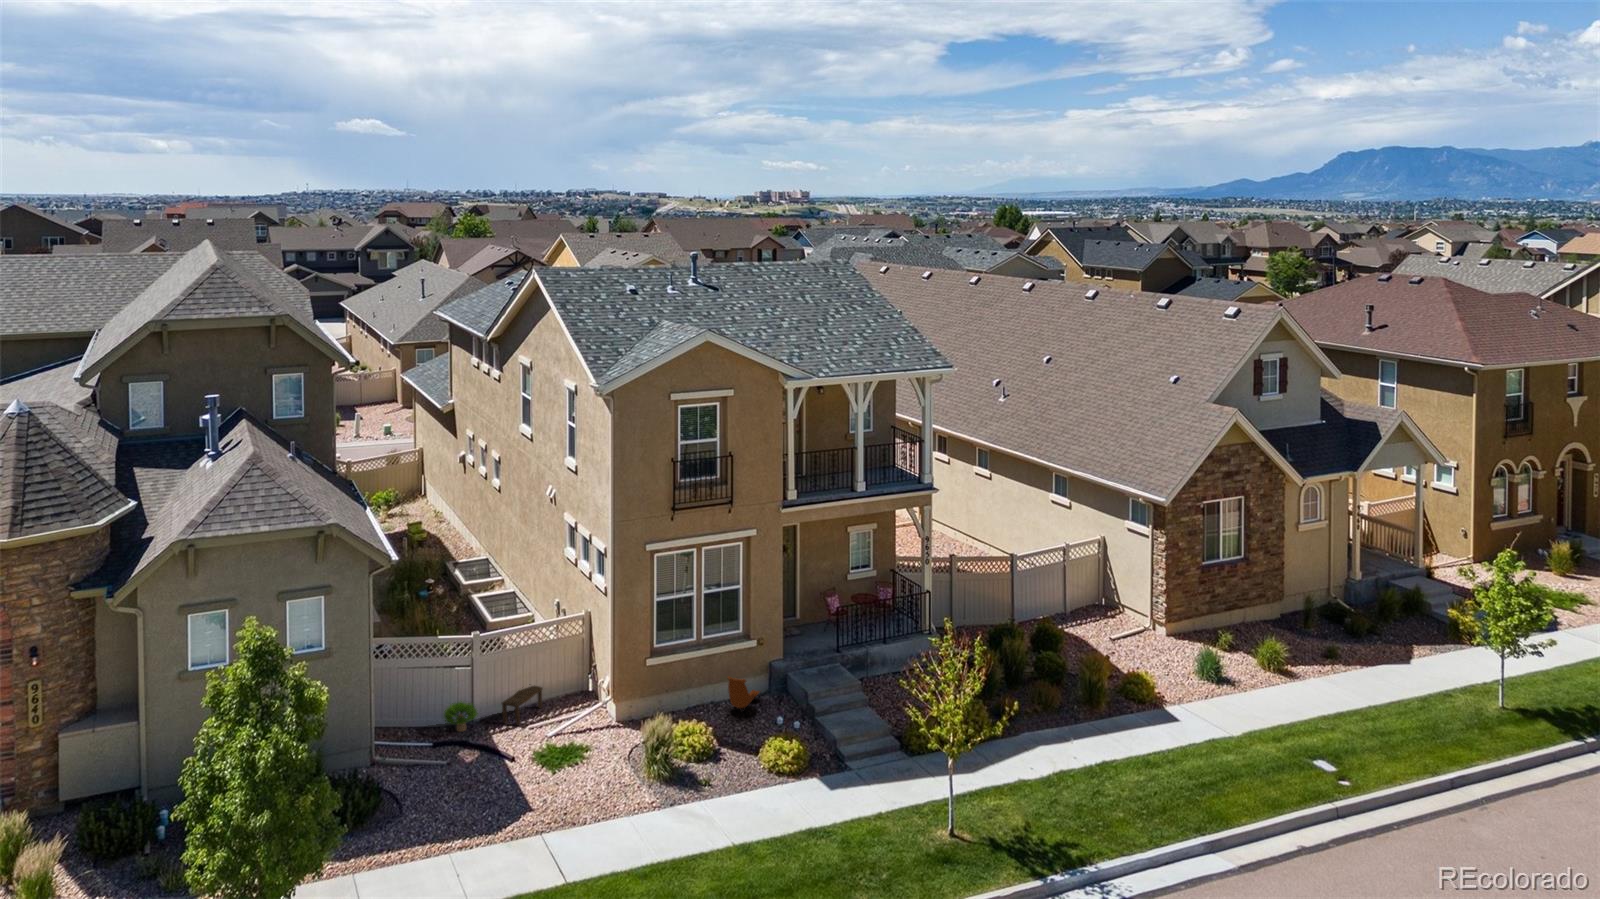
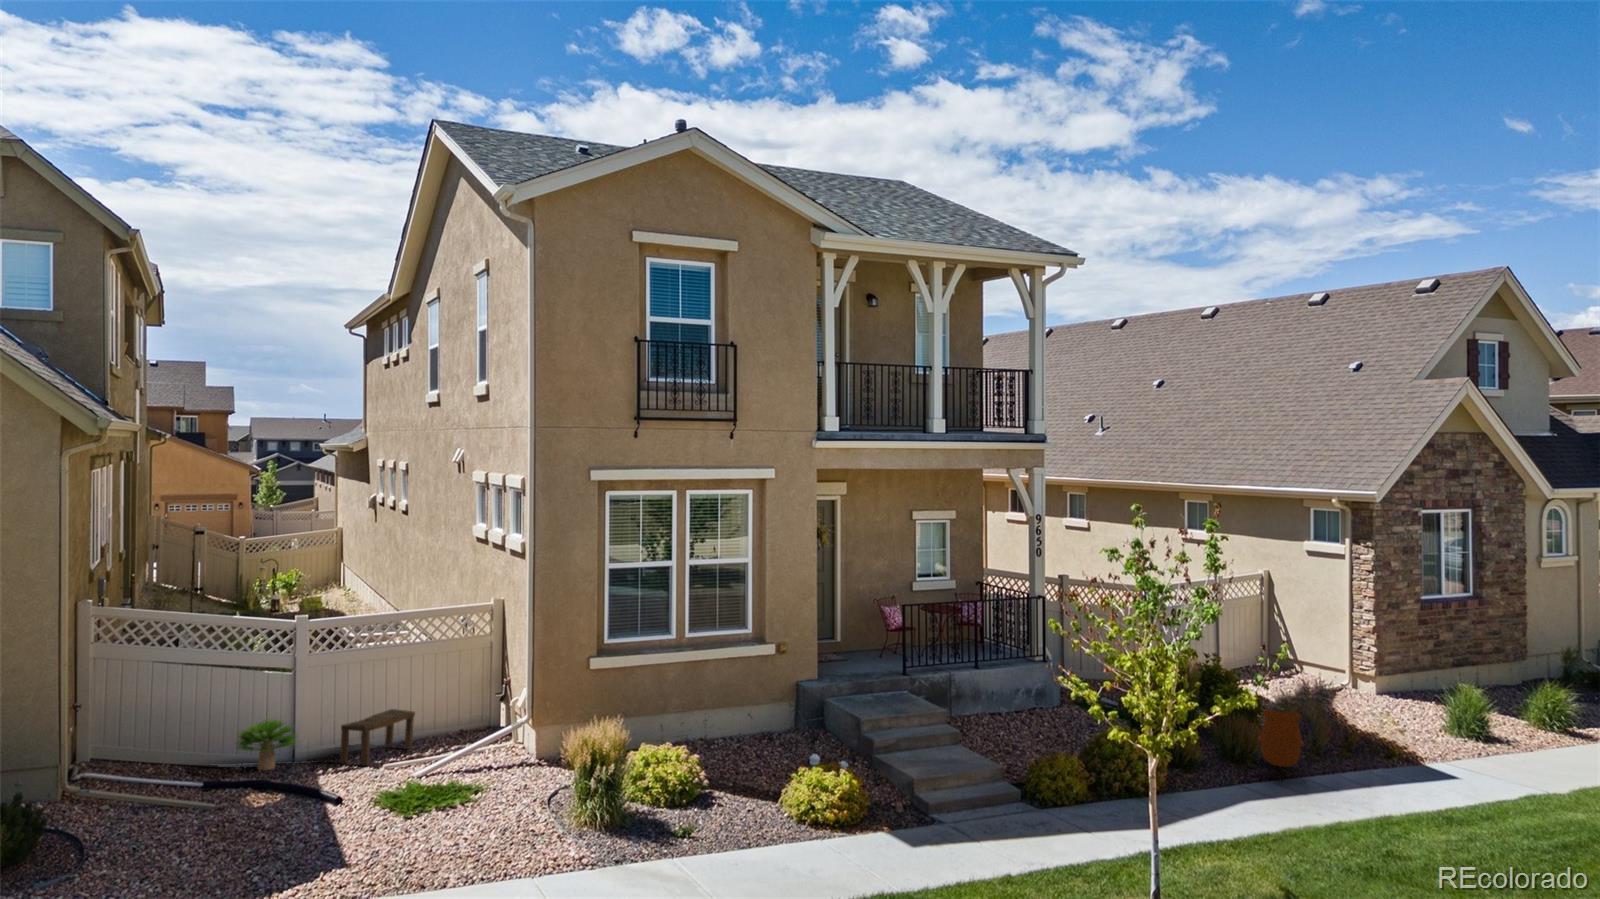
lounge chair: present [728,677,759,713] -> present [1258,709,1304,784]

